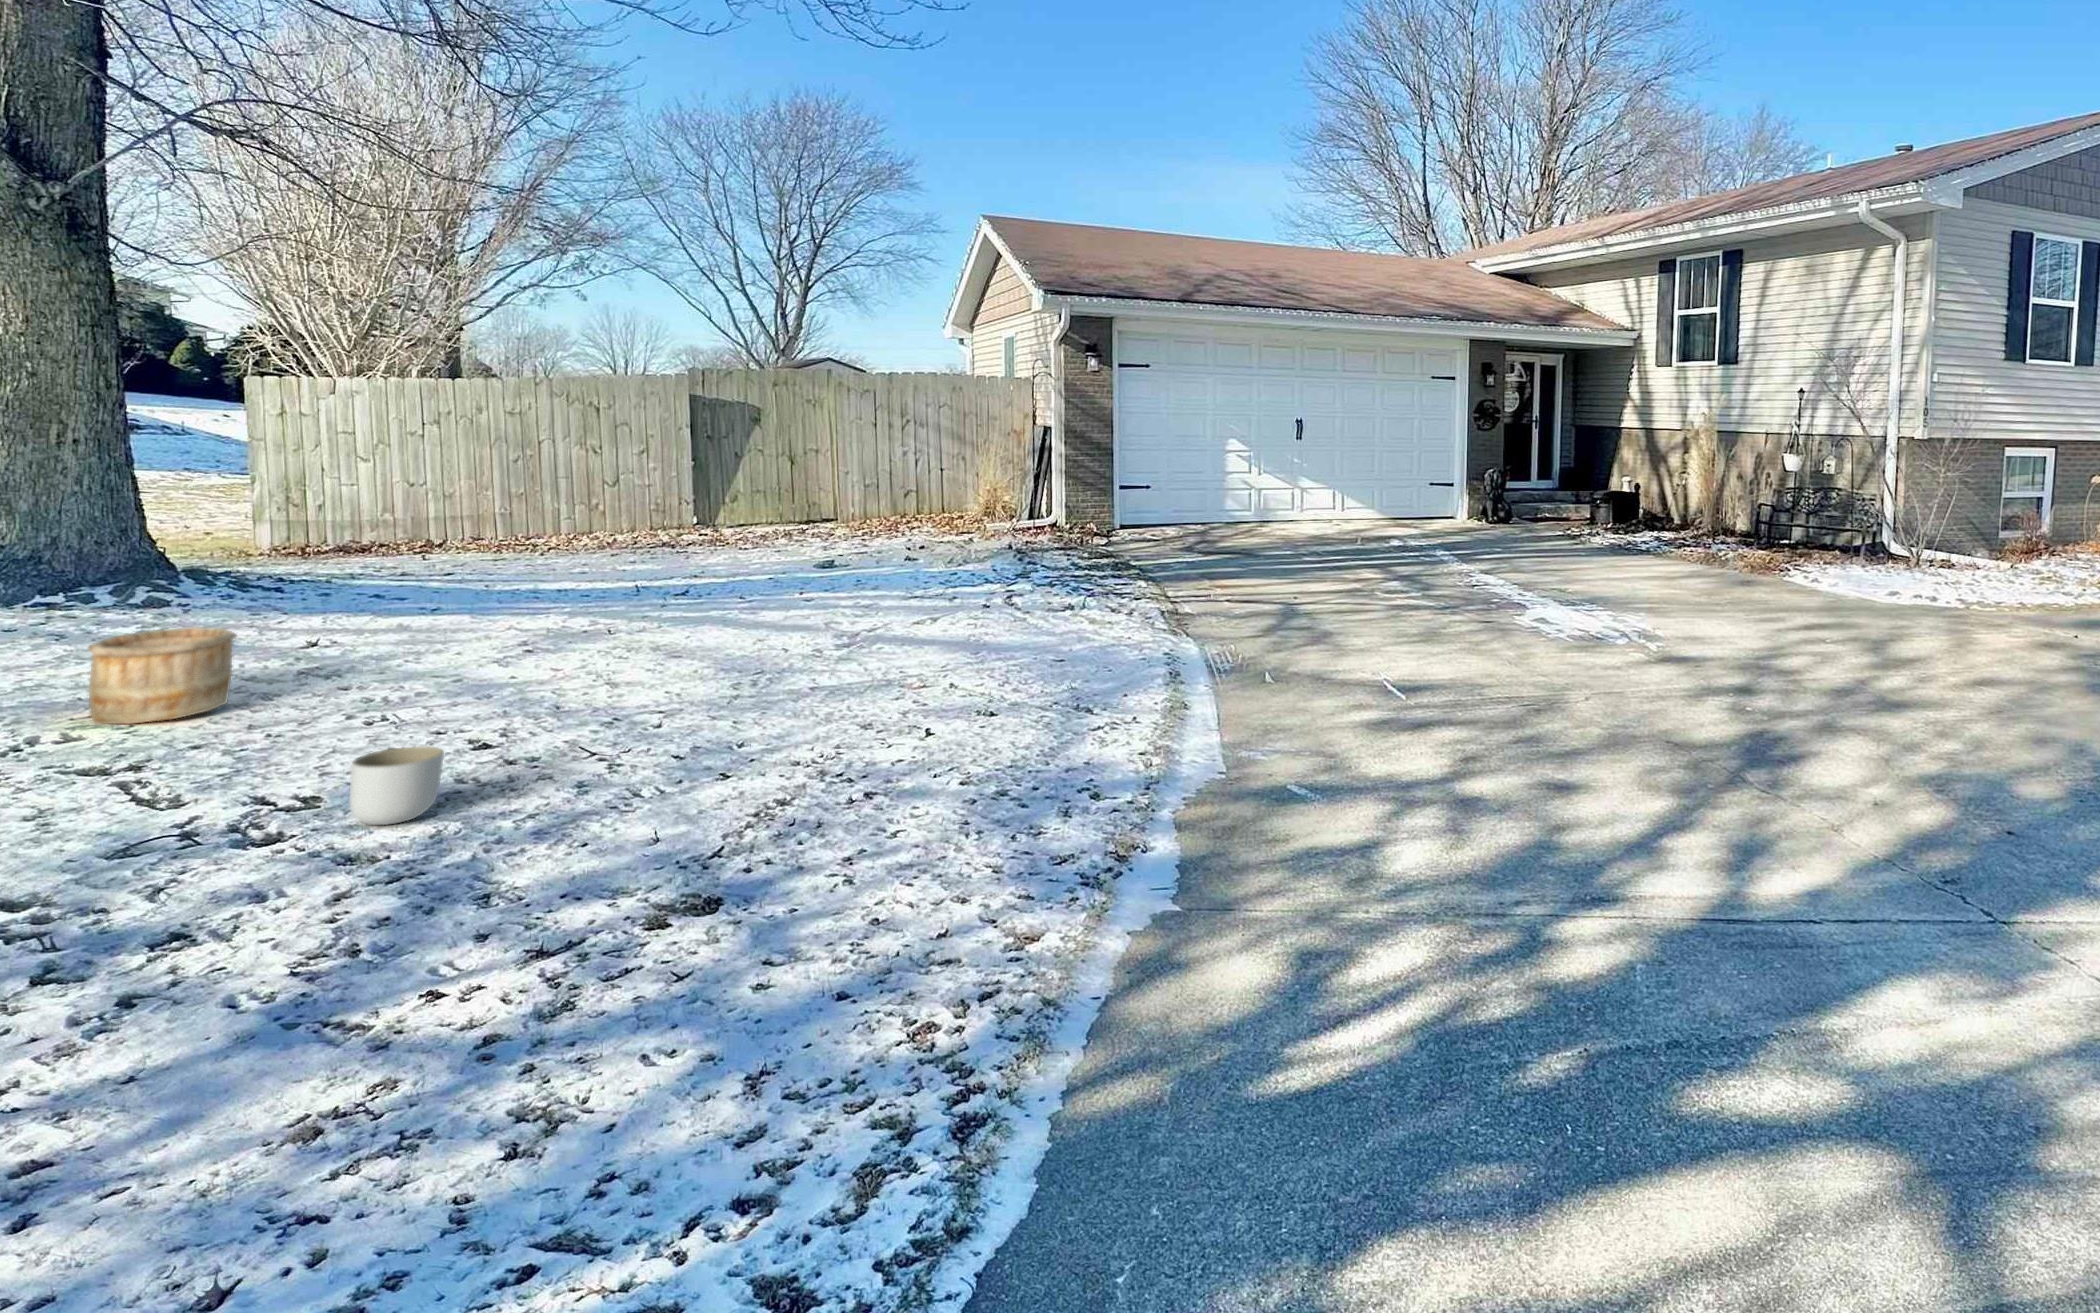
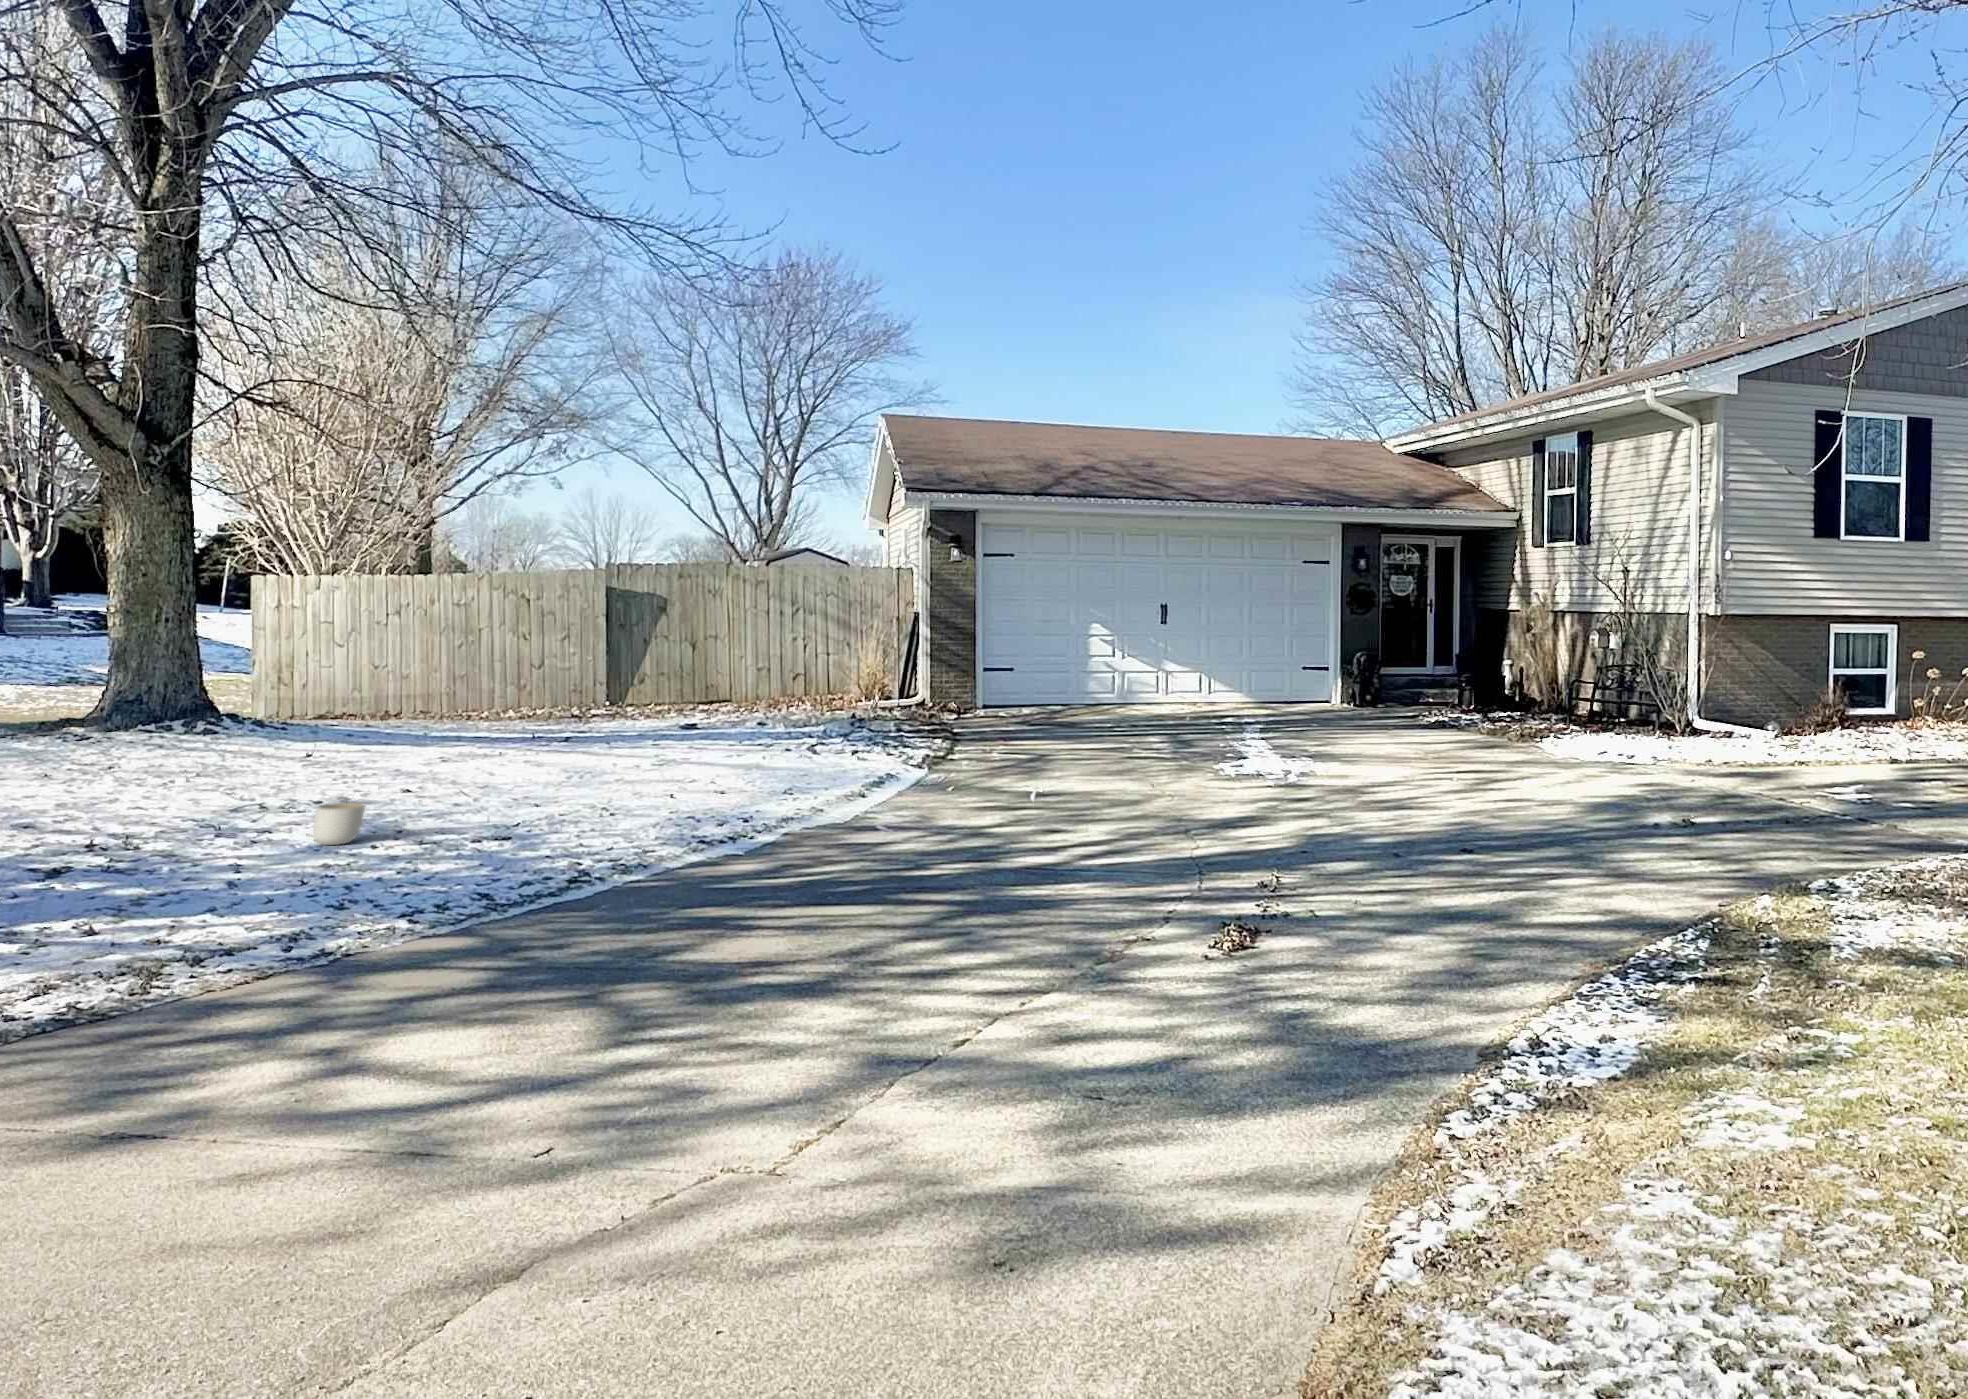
wooden bucket: present [88,627,237,724] -> none [173,741,256,796]

